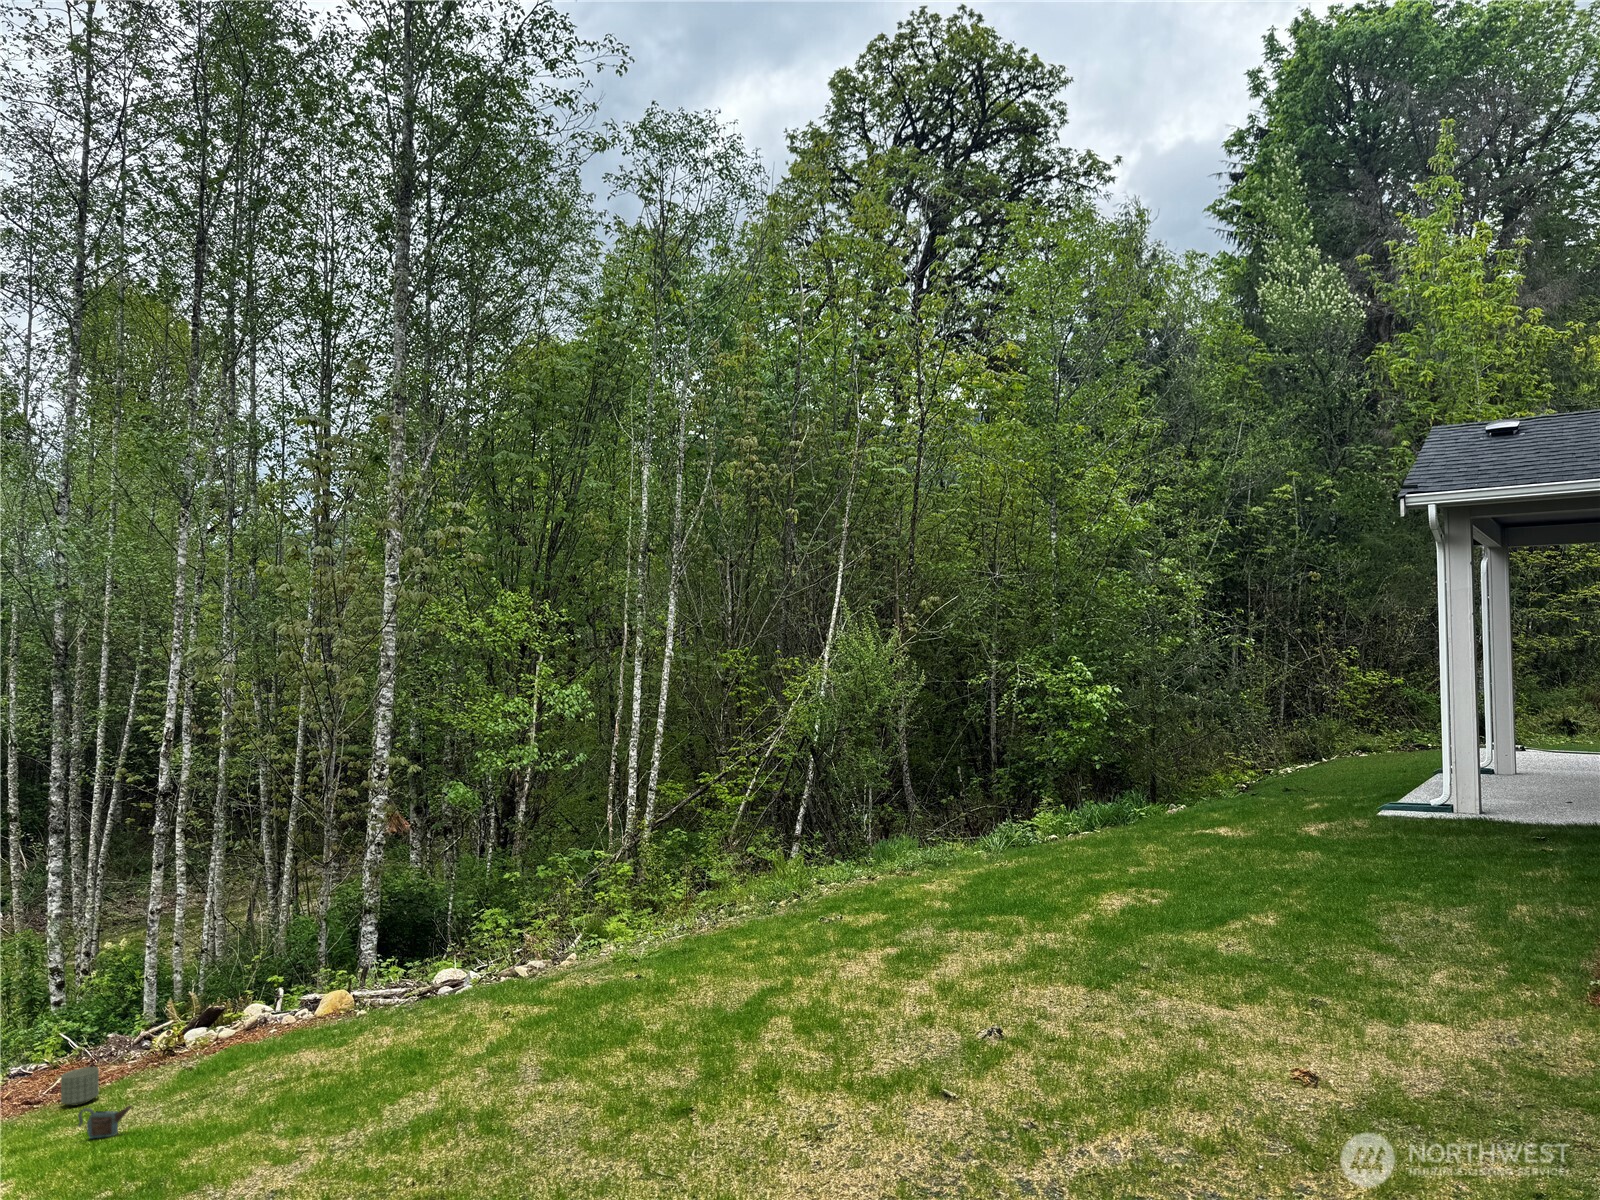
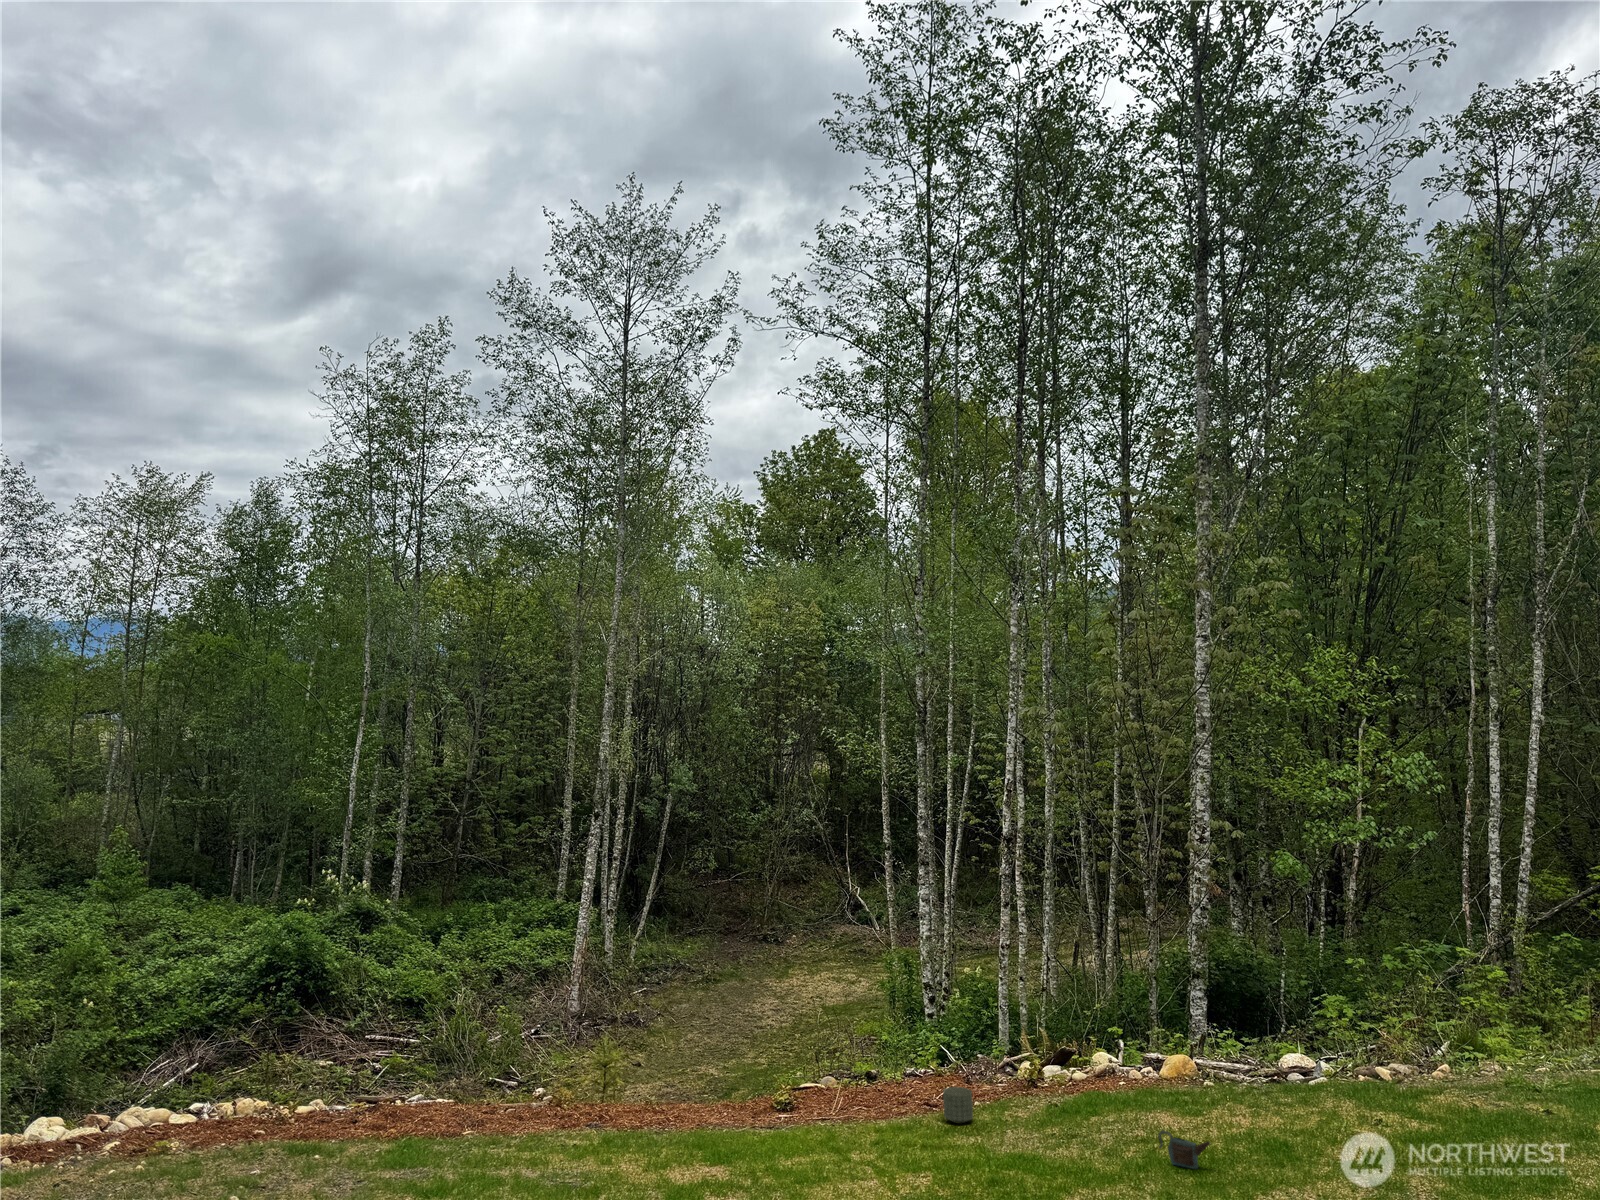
watering can: present [78,1106,132,1138] -> present [1158,1131,1210,1169]

